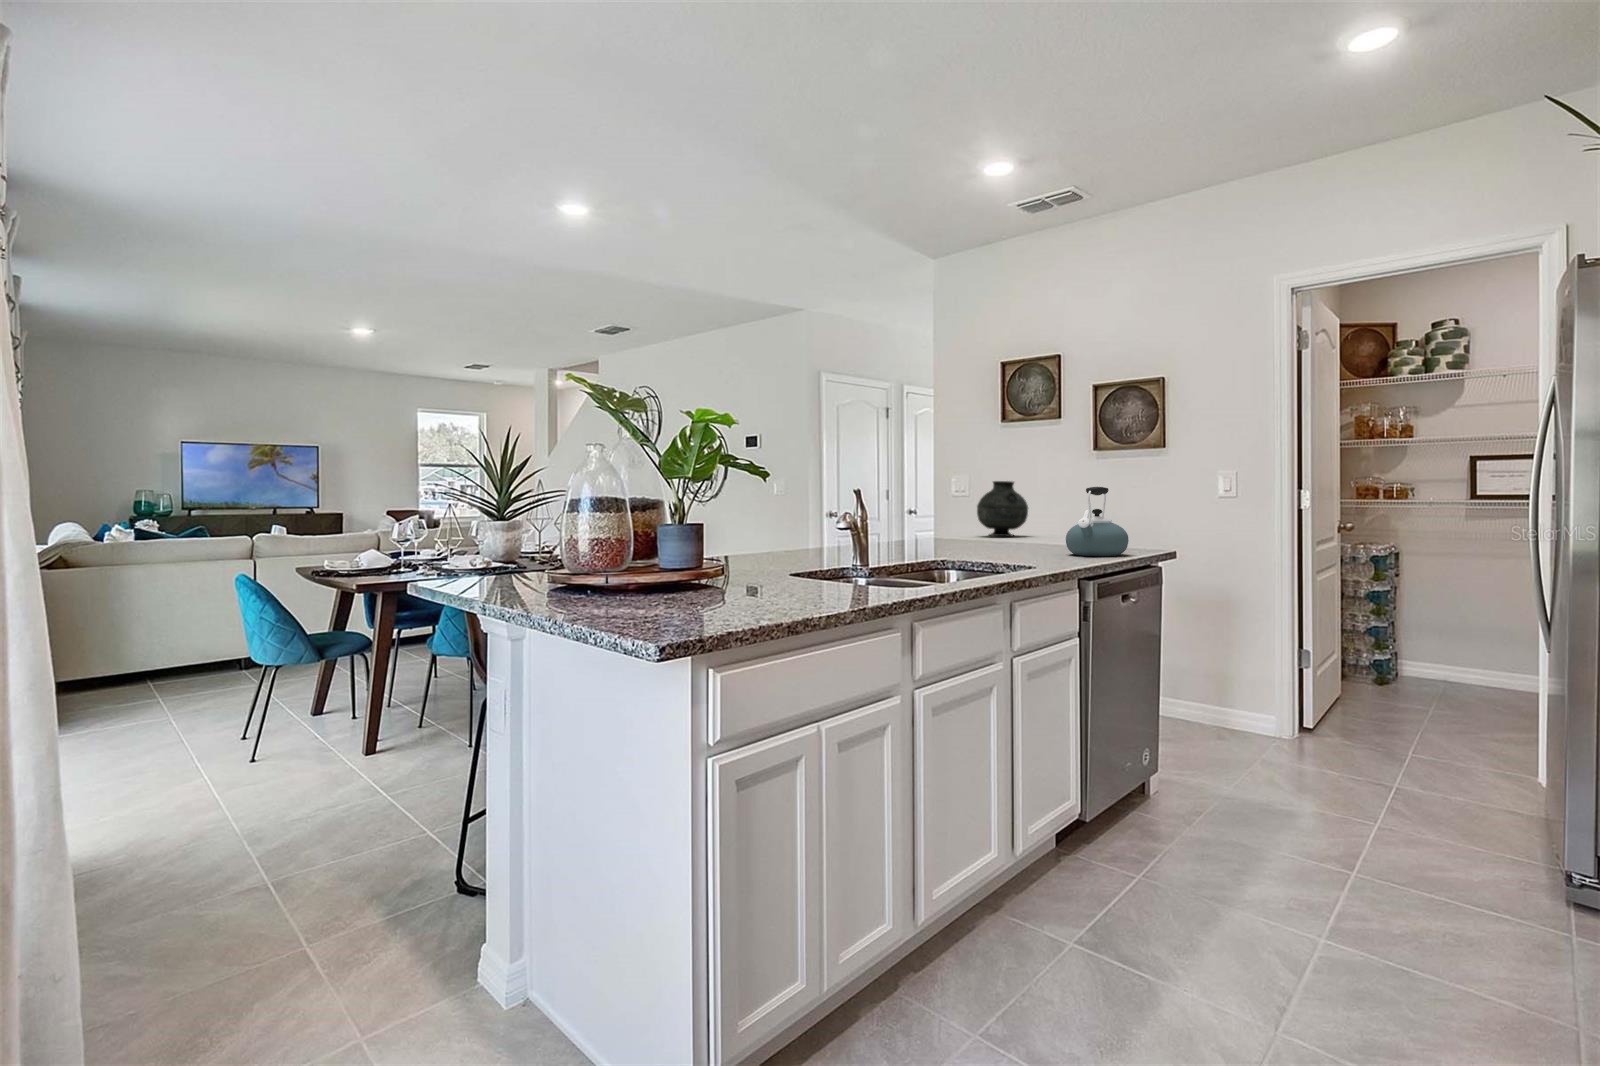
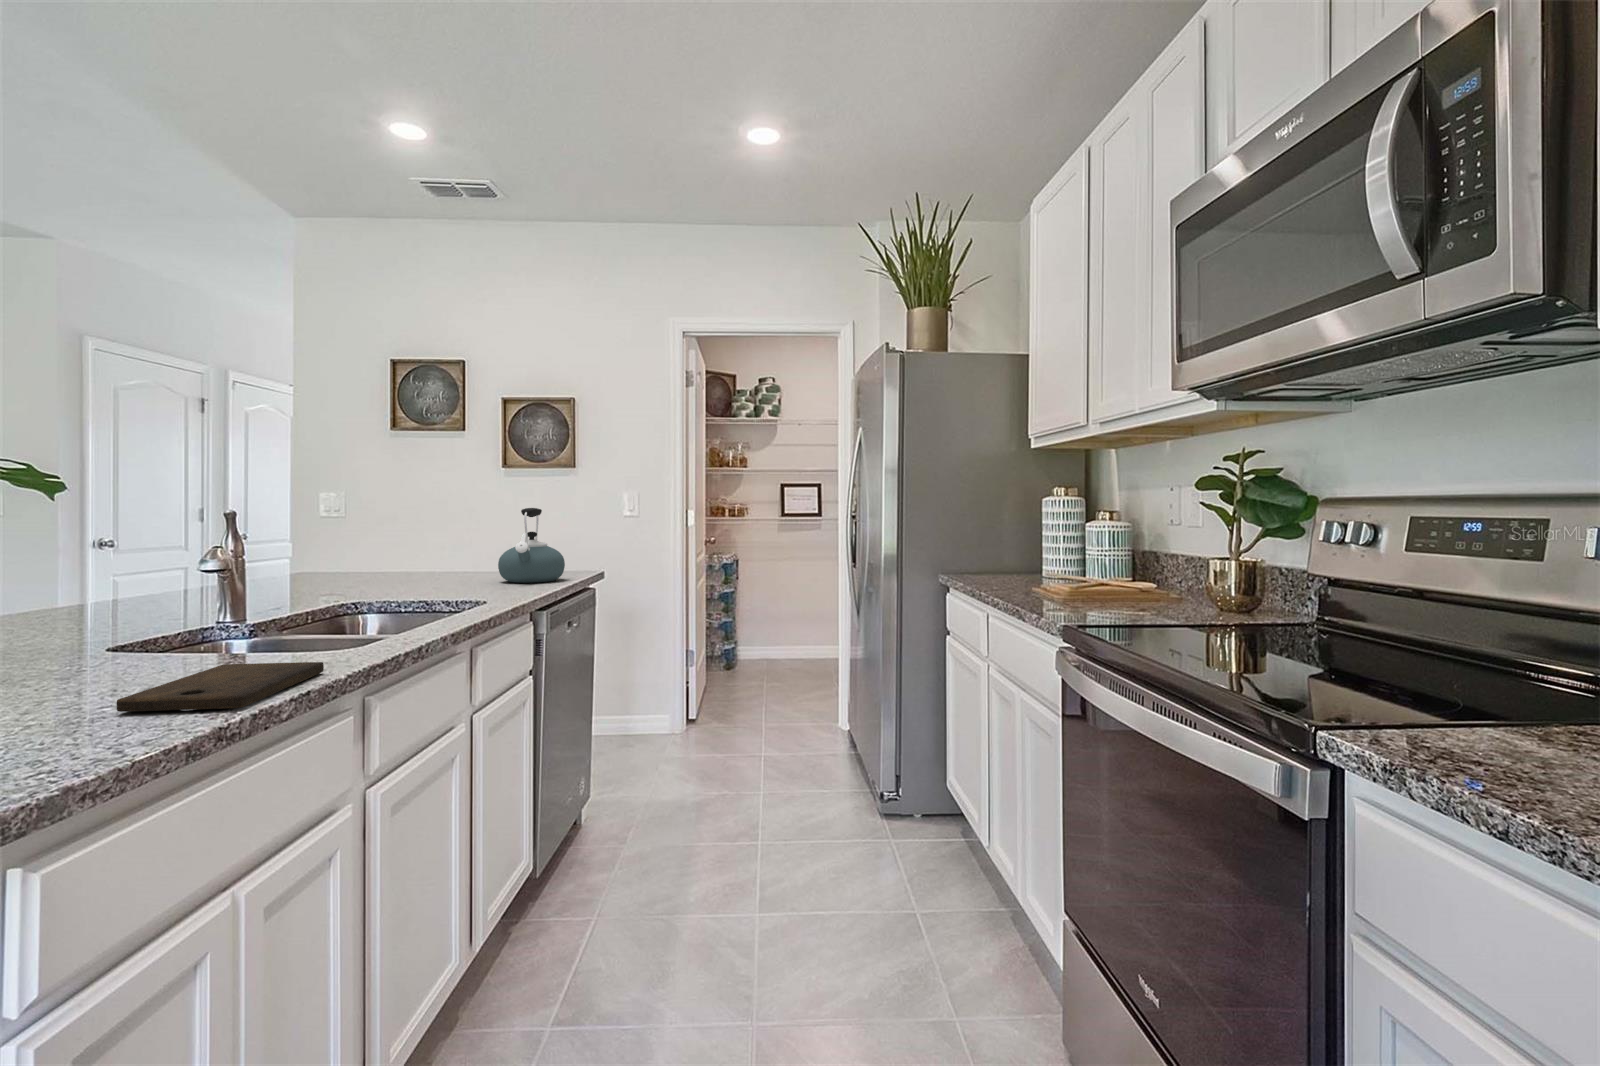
vase: present [977,481,1028,536] -> none [361,497,427,561]
cutting board: none [768,587,881,609] -> present [117,662,324,712]

